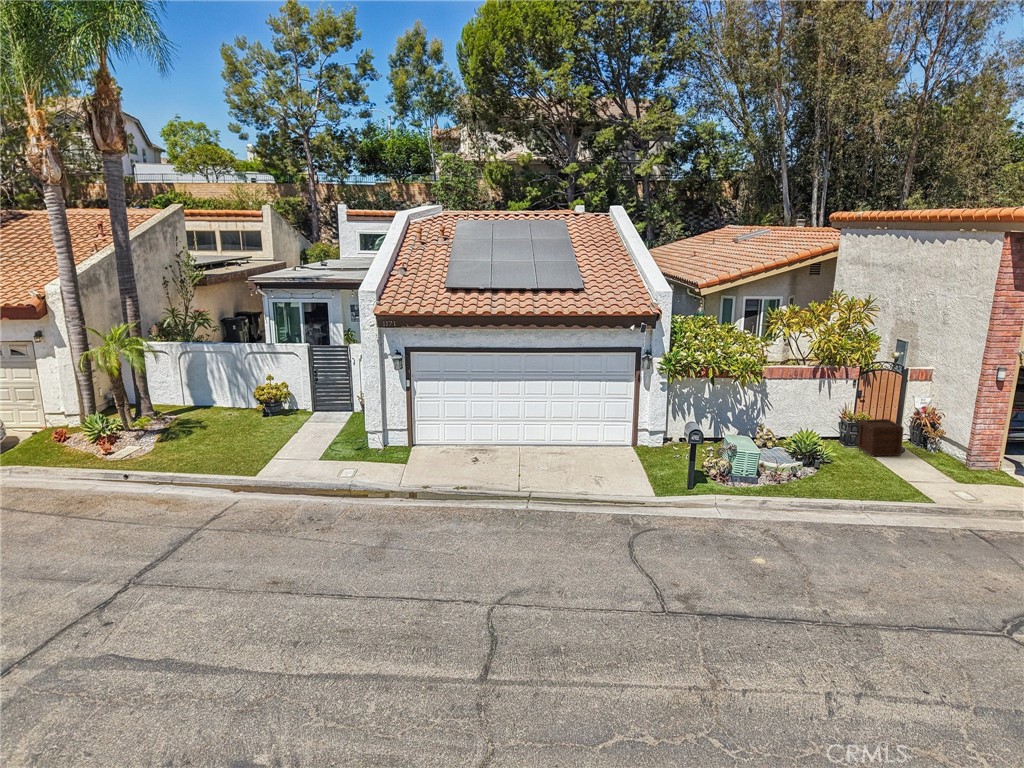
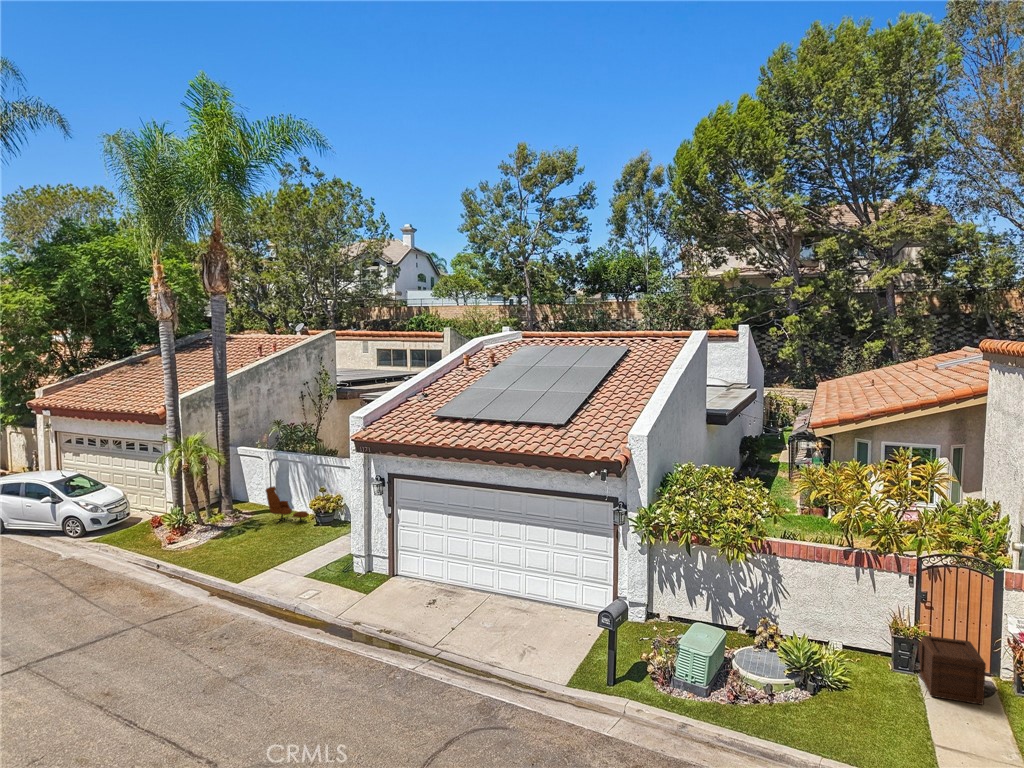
lounge chair: none [187,386,242,428] -> present [266,487,308,522]

